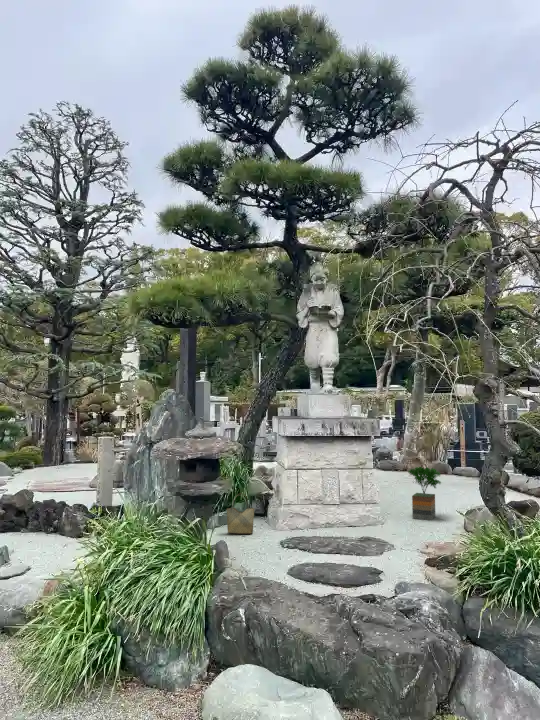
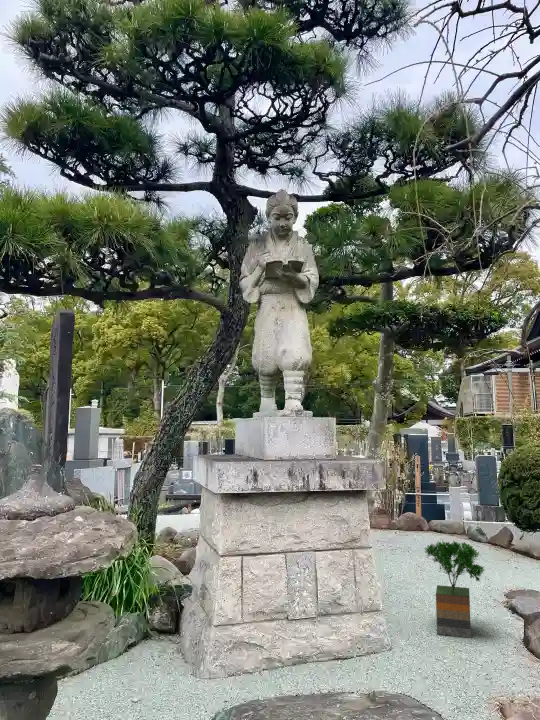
woven basket: present [226,497,254,534] -> none [99,610,159,701]

